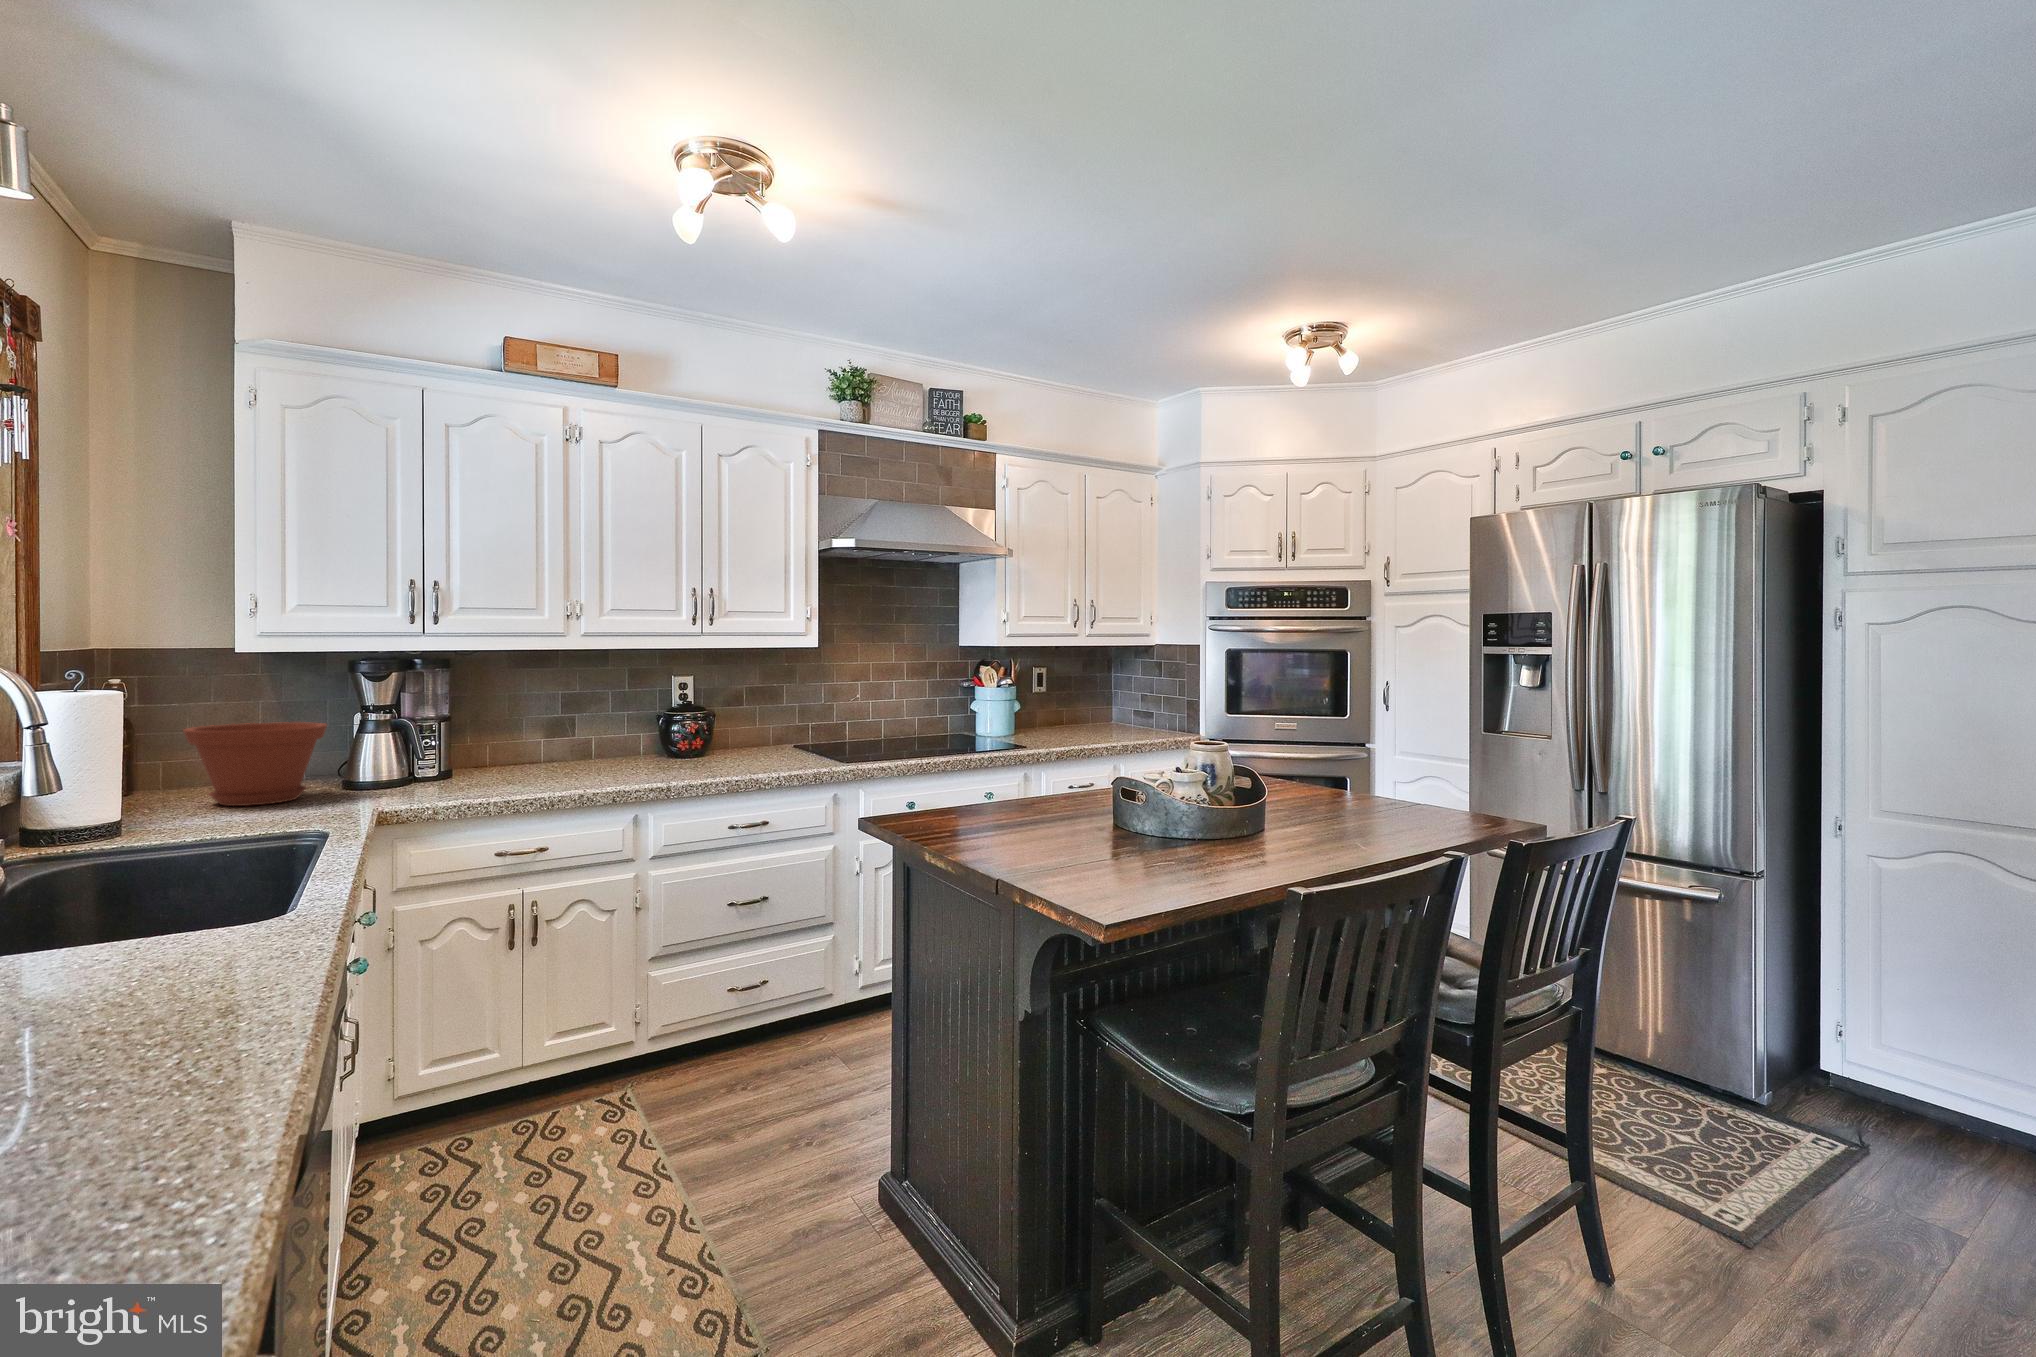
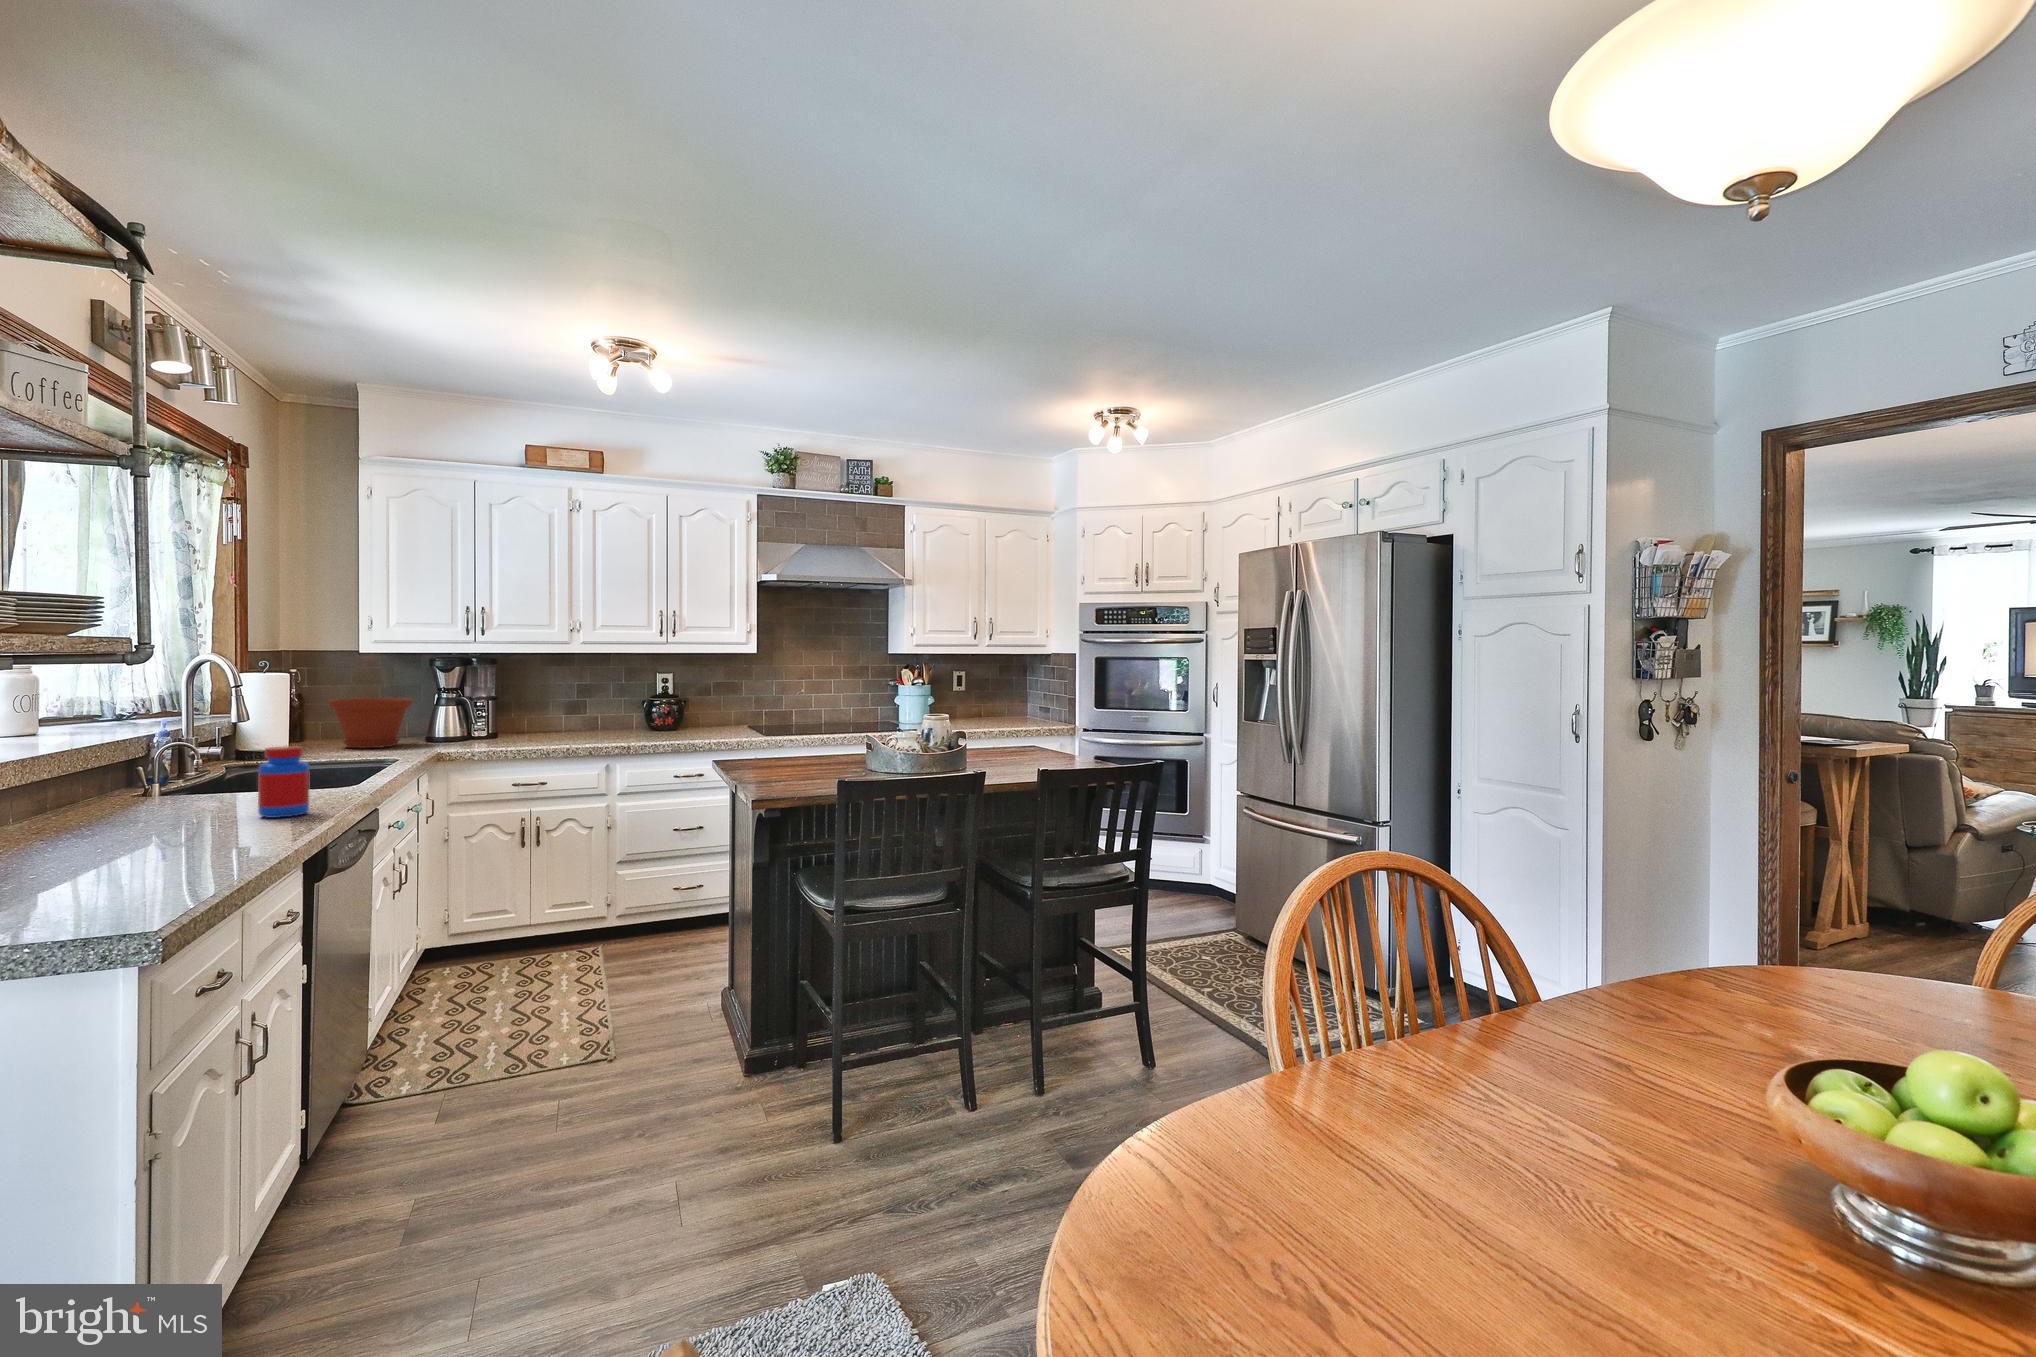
jar: none [106,862,226,1029] -> present [258,746,309,818]

